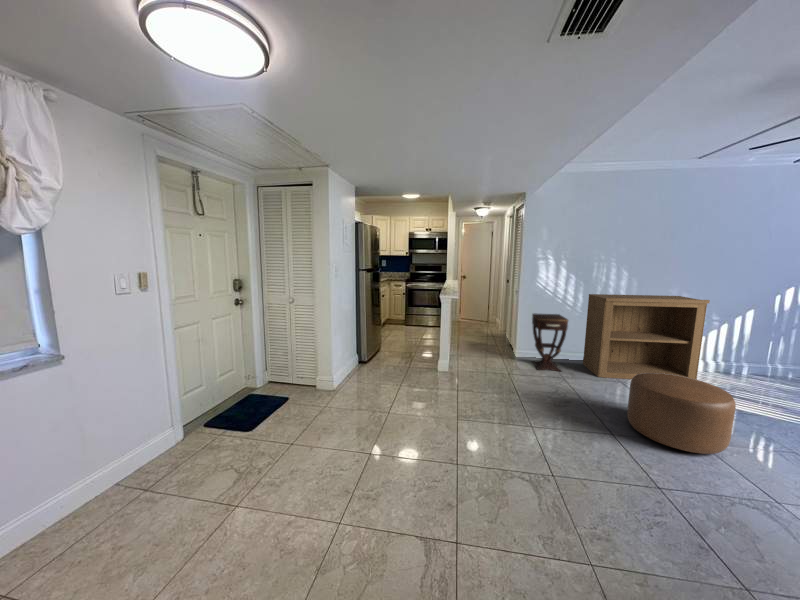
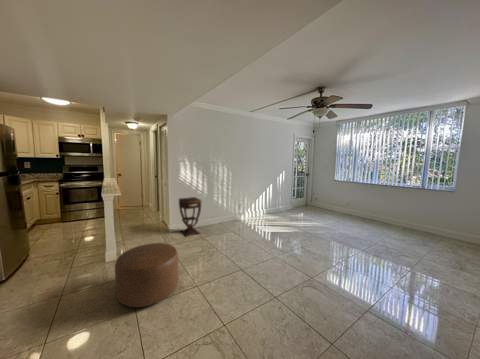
bookshelf: present [583,294,710,379] -> none [210,180,260,232]
ottoman: present [627,373,736,454] -> present [115,243,179,307]

